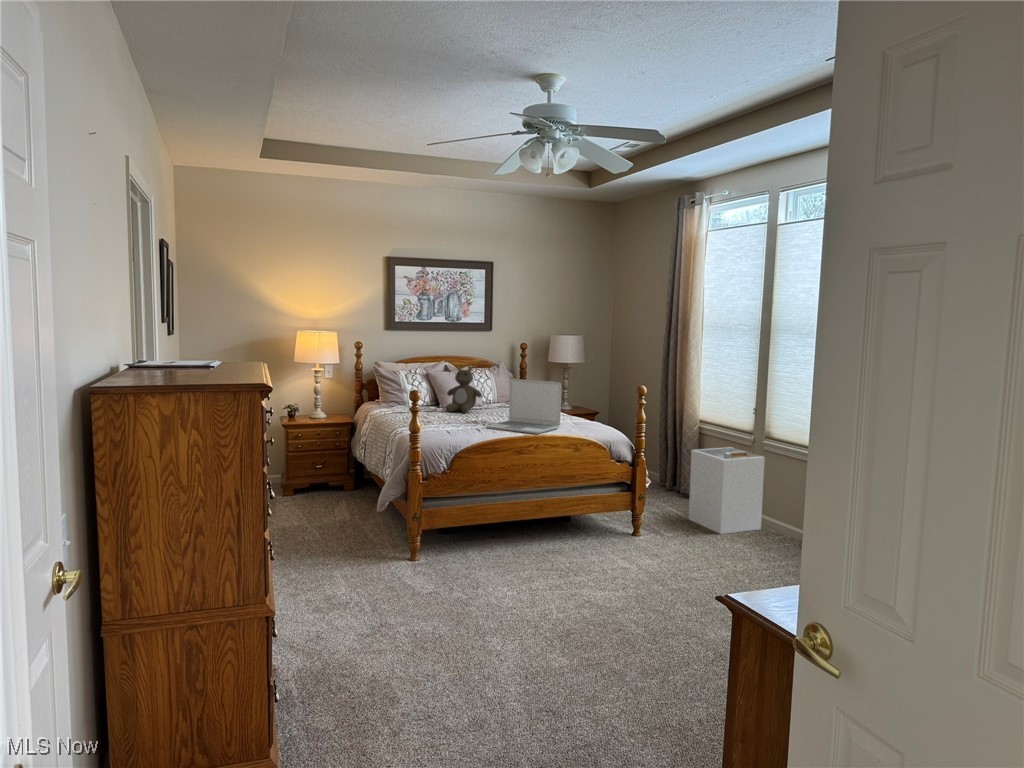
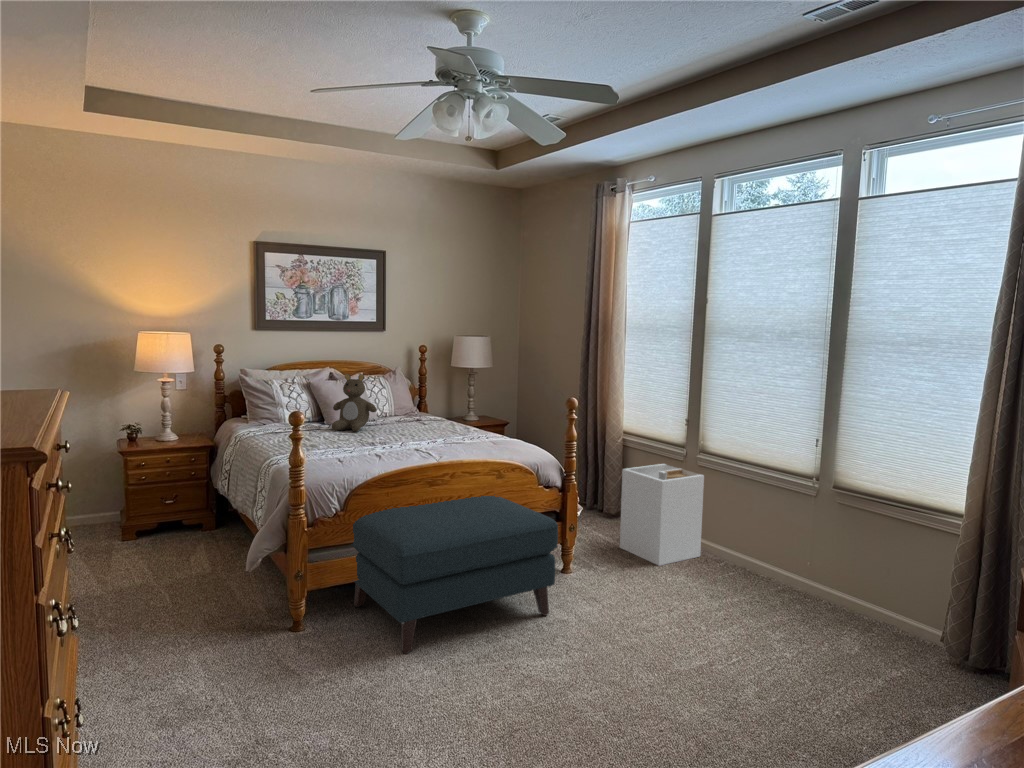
laptop: present [487,379,561,434] -> none [386,391,476,459]
ottoman: none [454,463,623,581] -> present [351,496,558,654]

